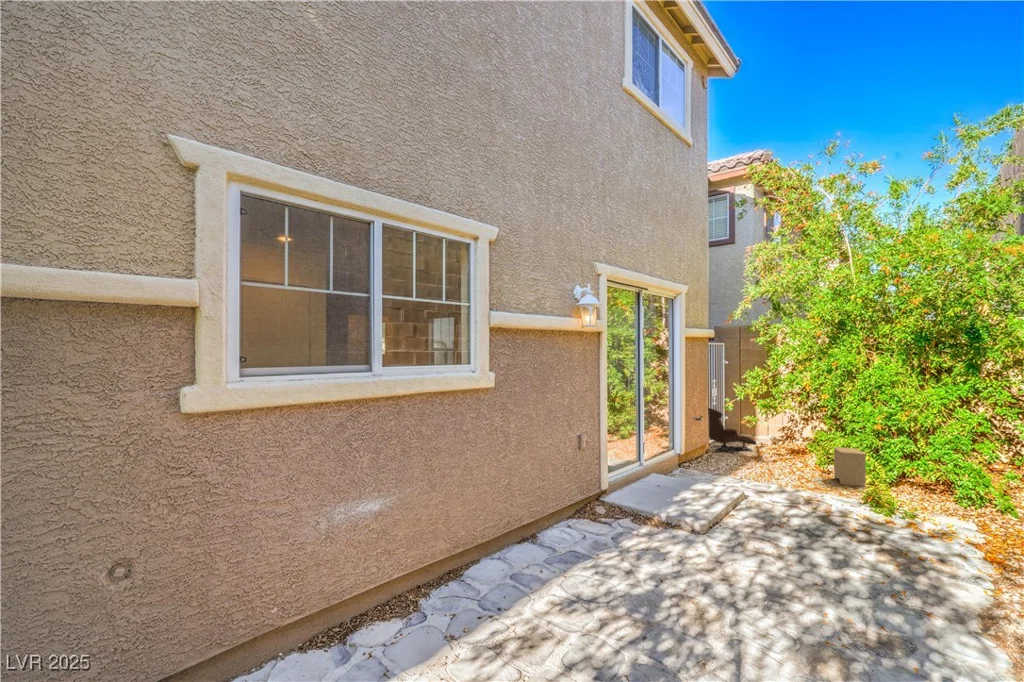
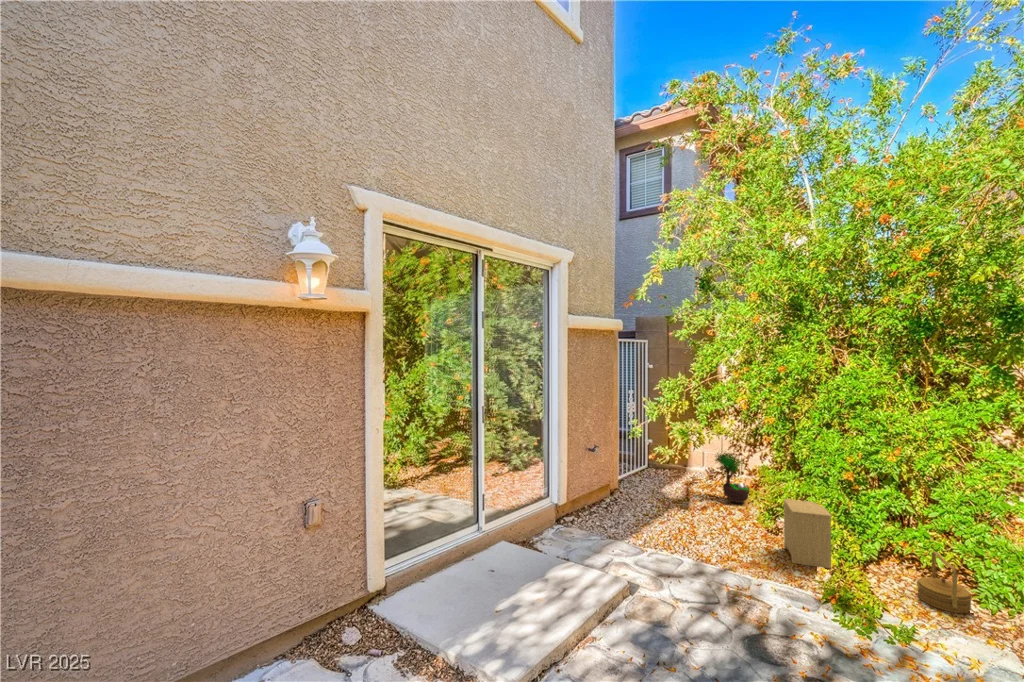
lounge chair: present [708,408,756,454] -> none [613,430,684,498]
potted tree: none [780,419,806,457] -> present [715,453,749,503]
woven basket: none [919,472,951,504] -> present [917,552,972,613]

